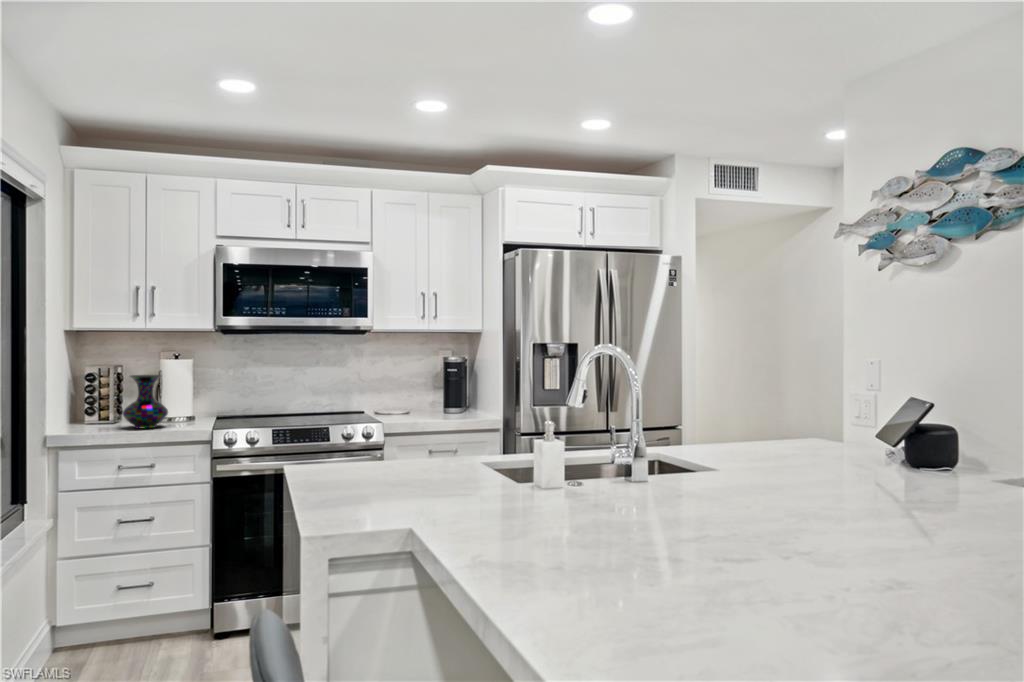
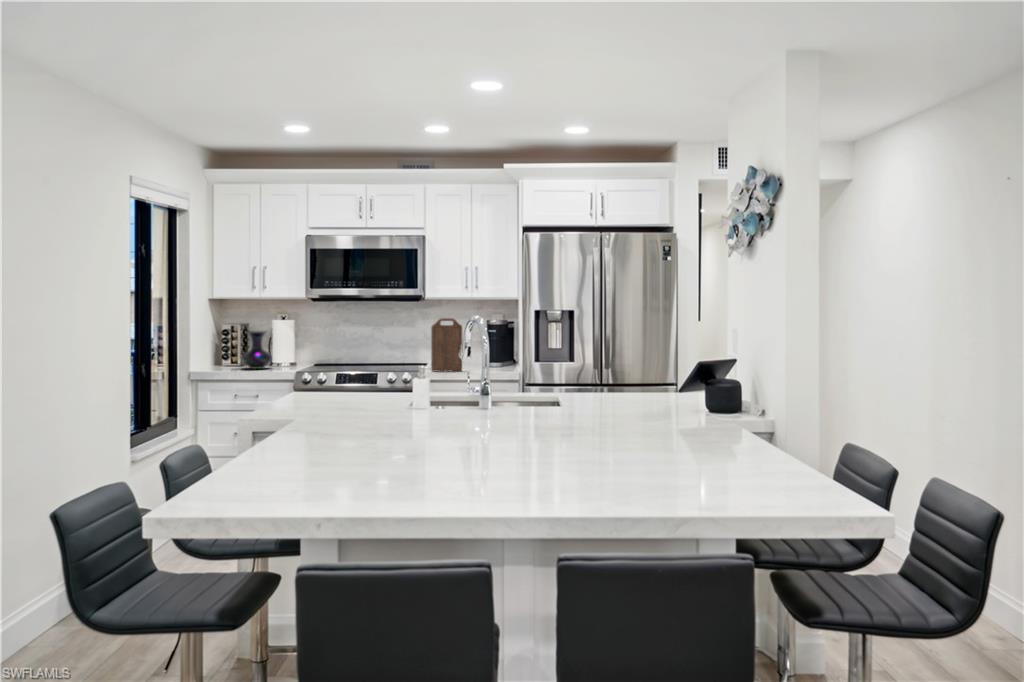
cutting board: none [397,355,436,424] -> present [431,318,462,371]

